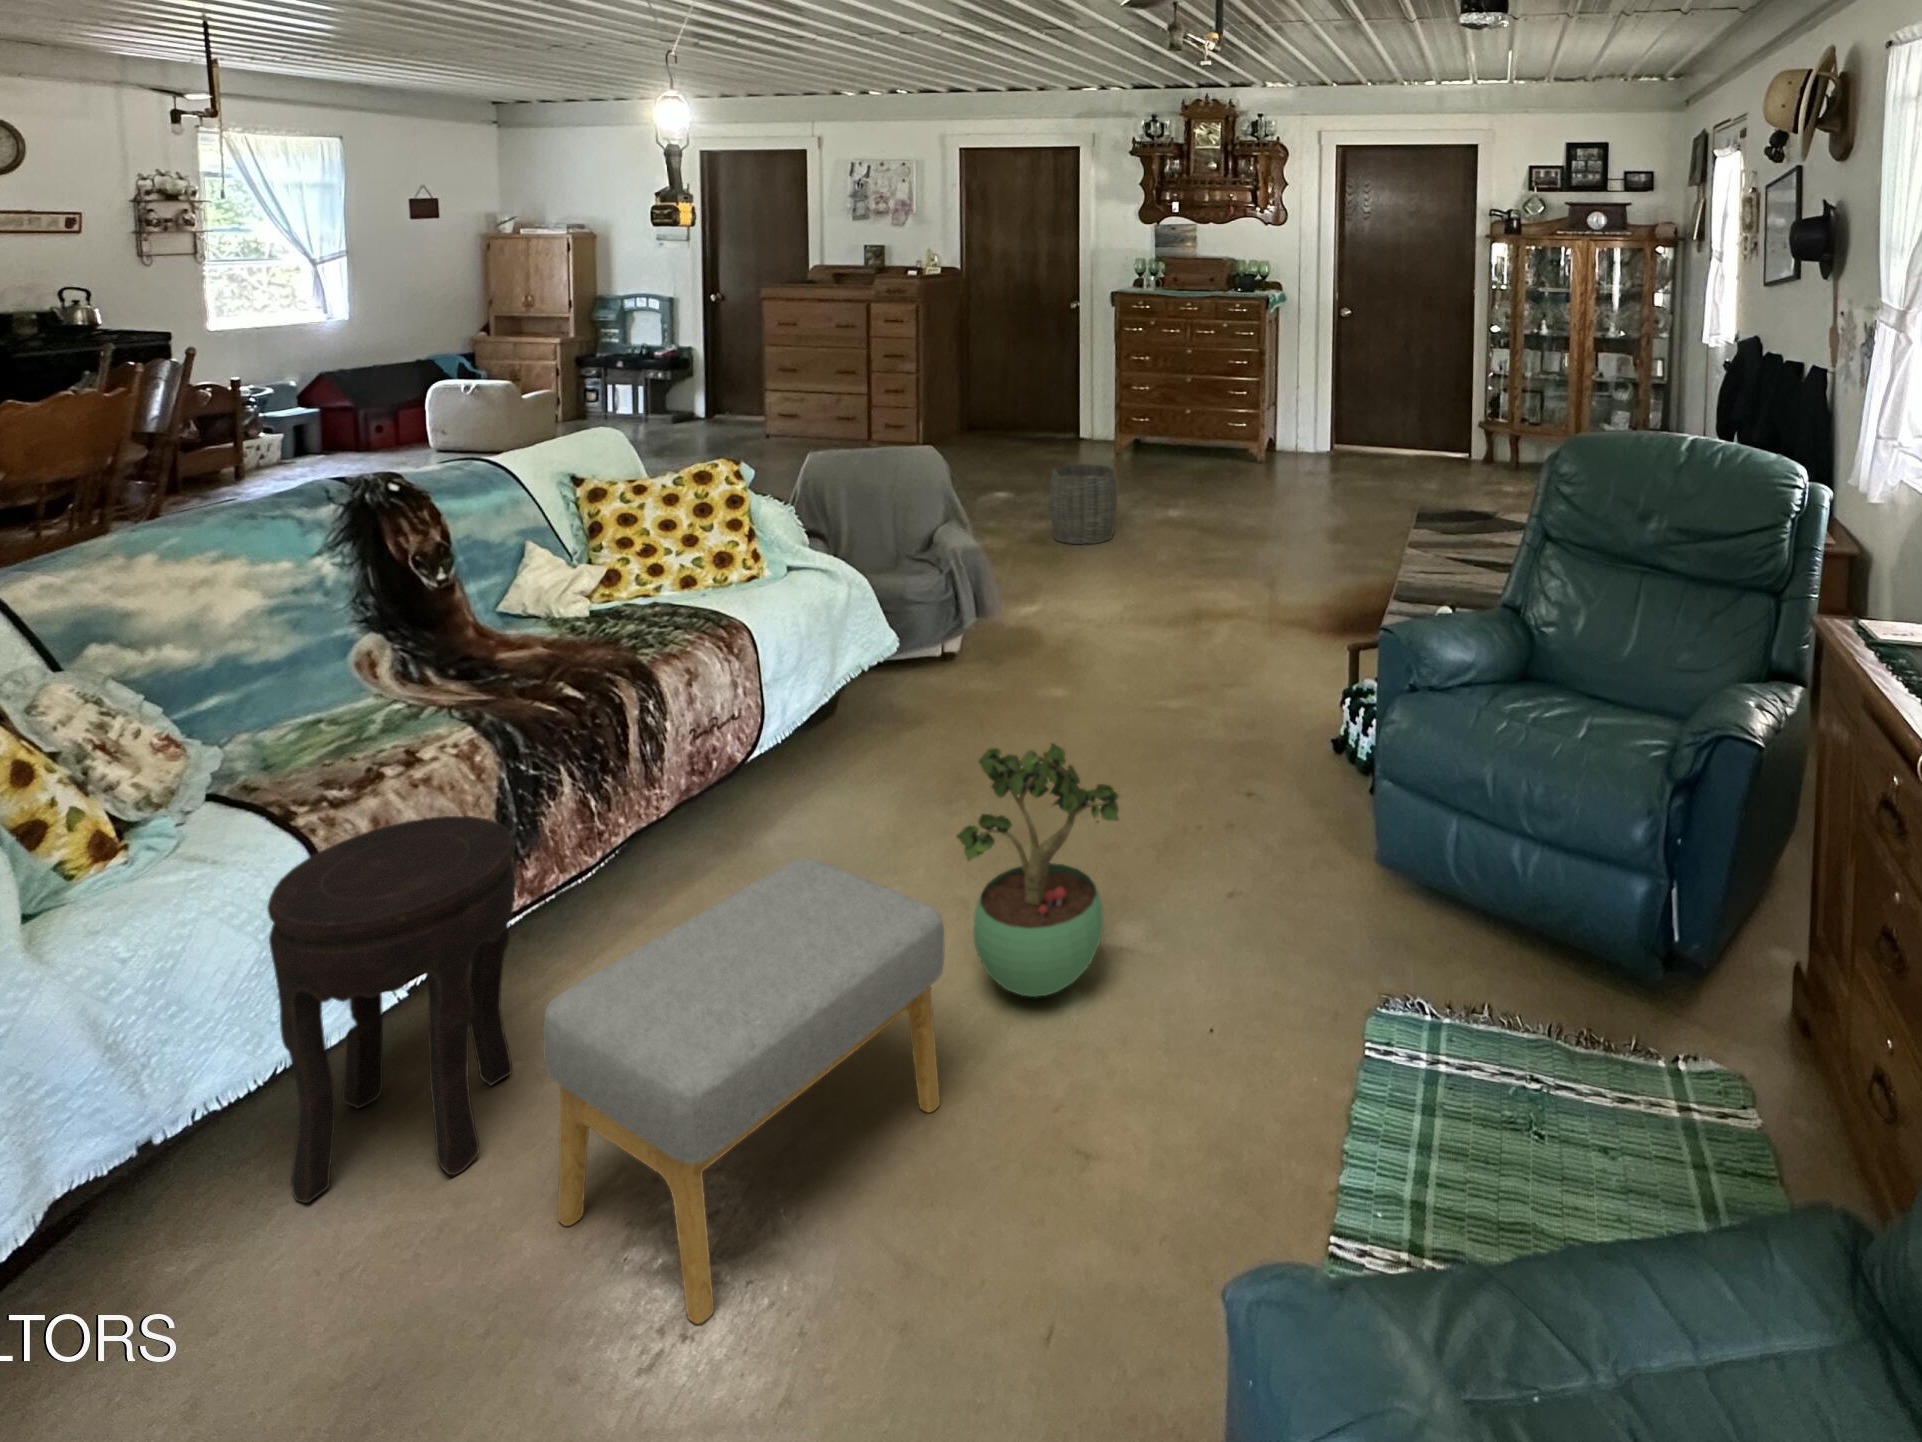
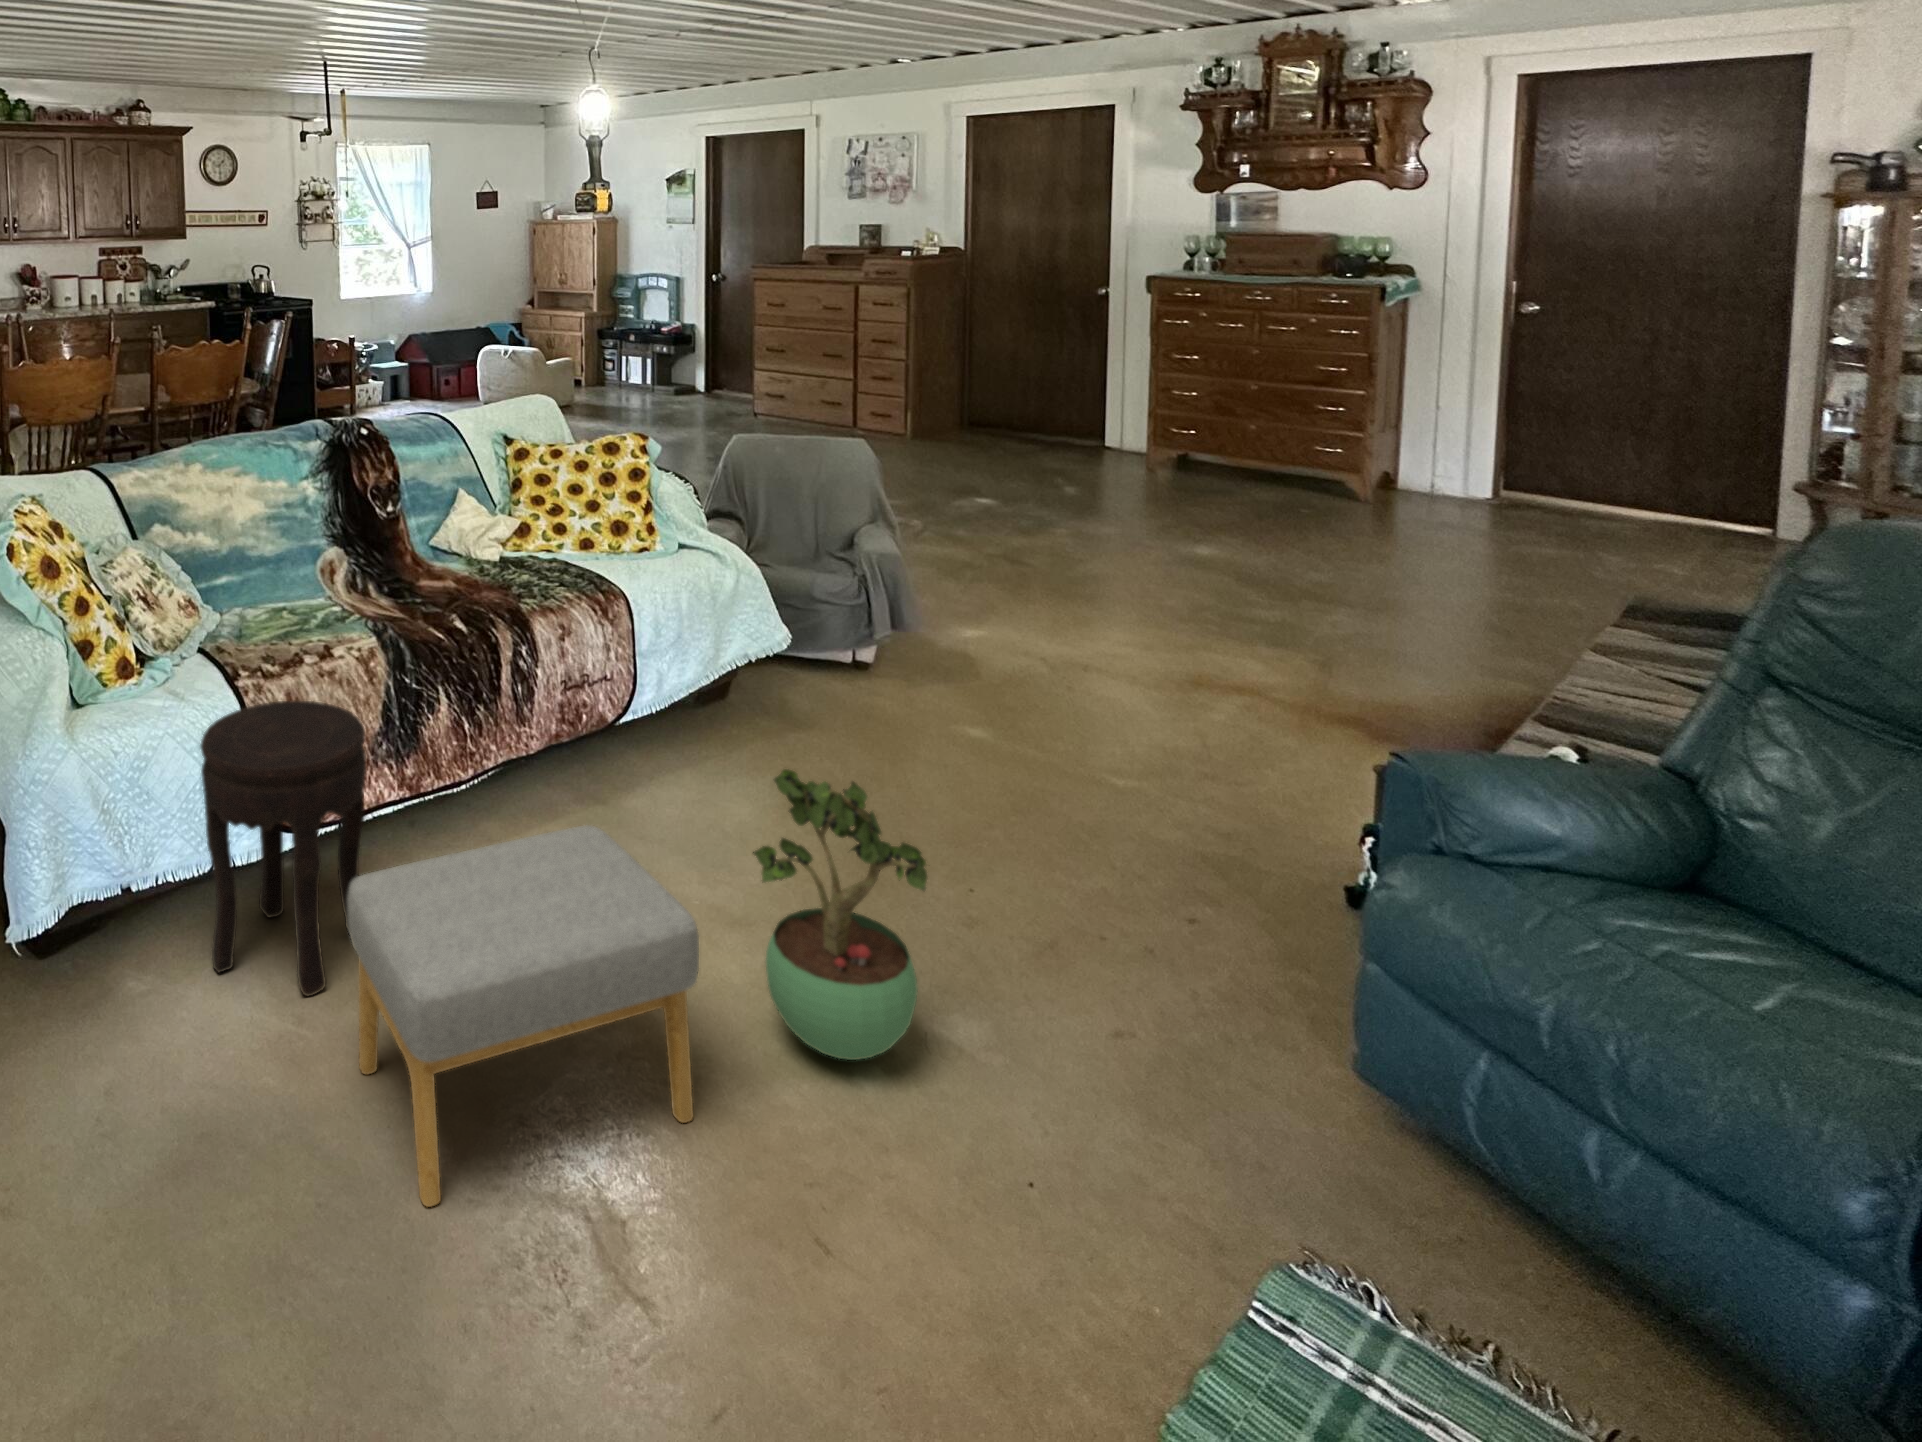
woven basket: present [1049,464,1117,544] -> none [1033,479,1125,577]

